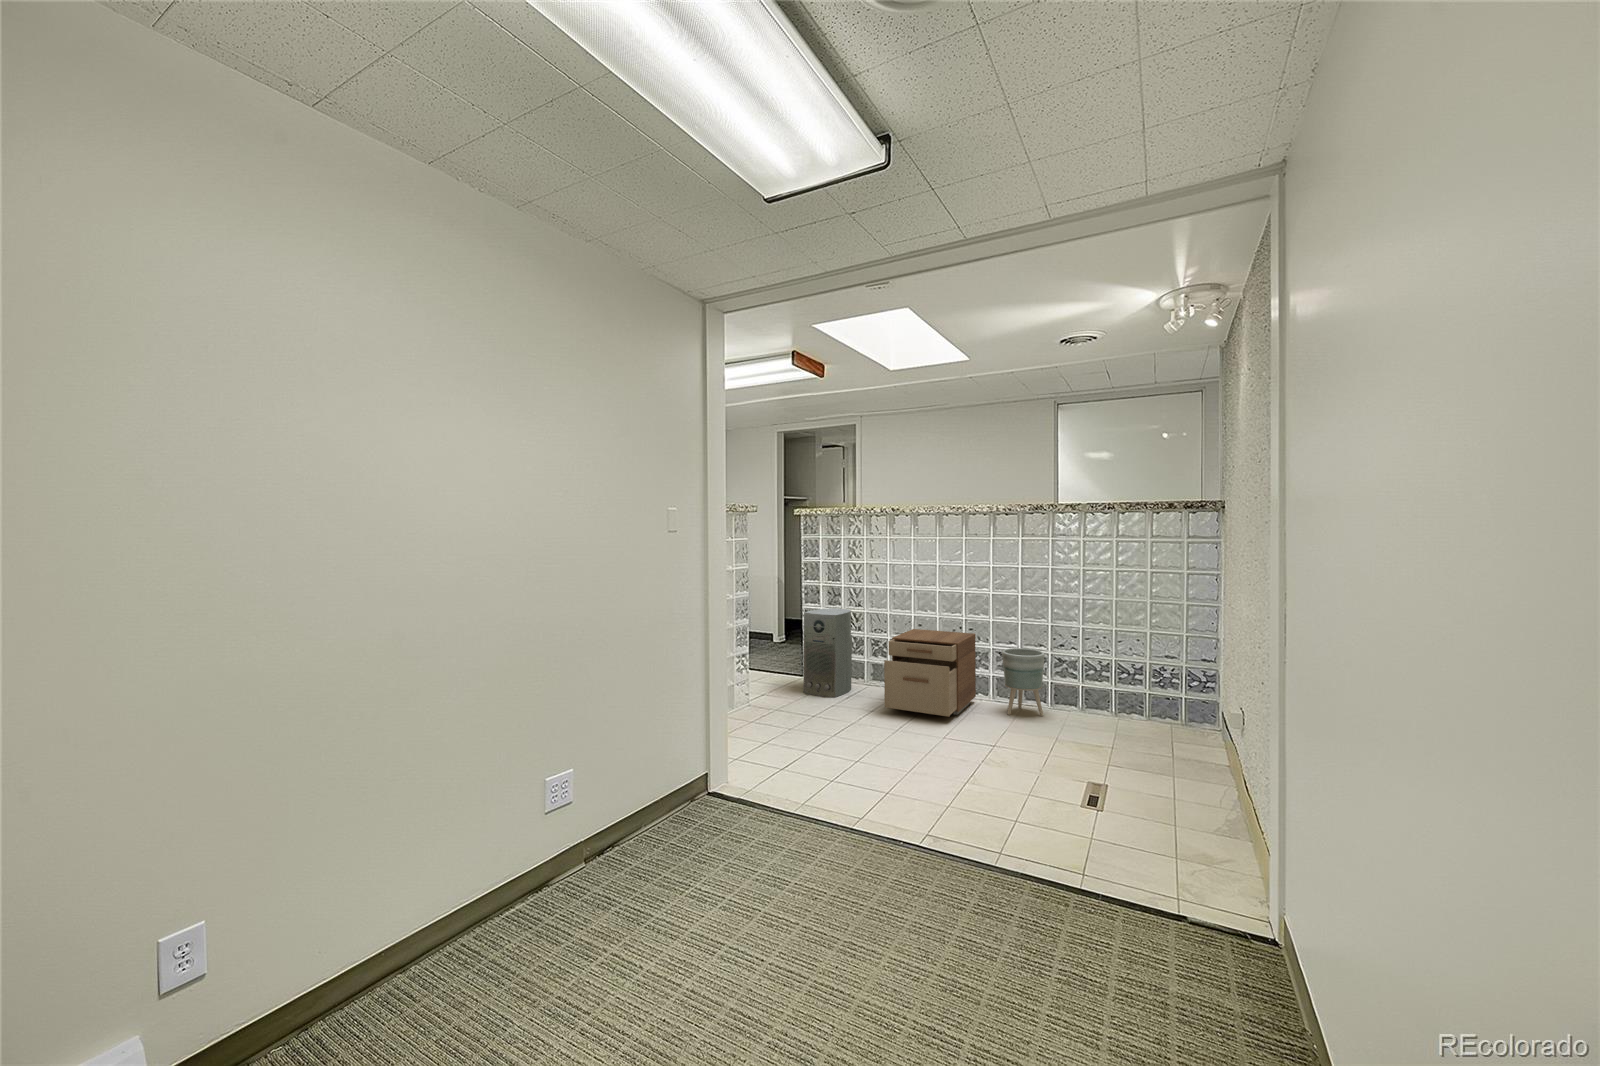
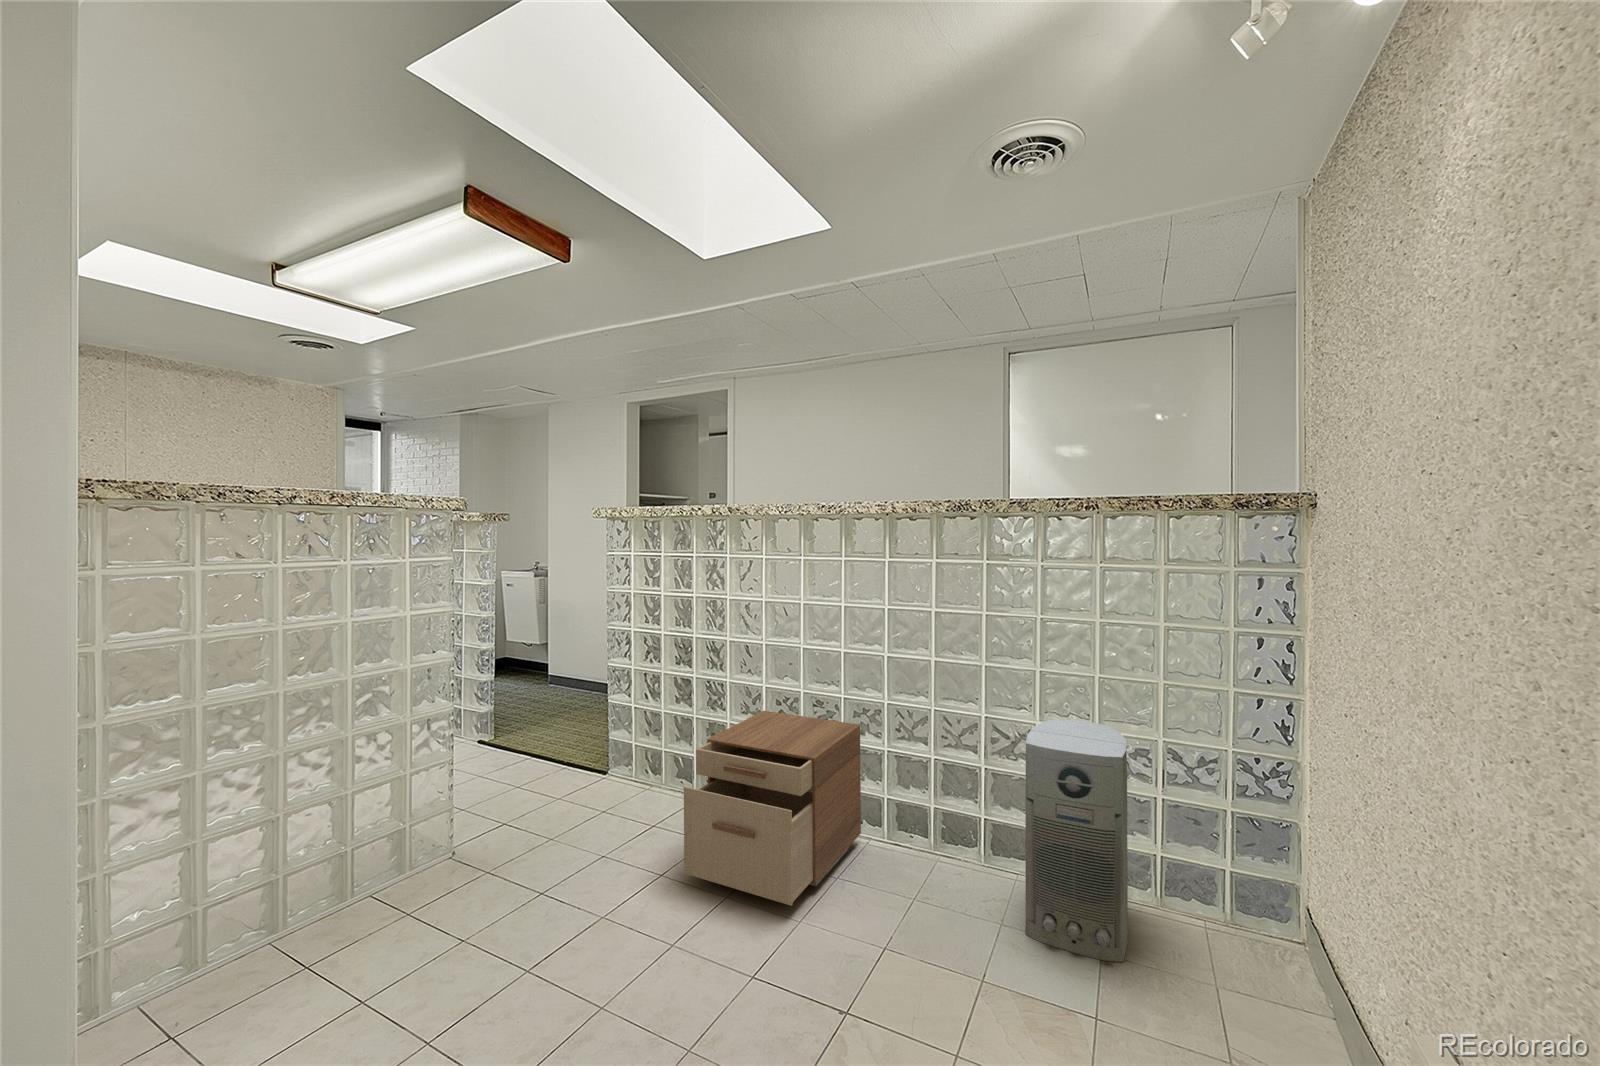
air purifier: present [803,608,852,697] -> present [1025,719,1128,962]
planter: present [1002,648,1044,716] -> none [900,754,974,886]

